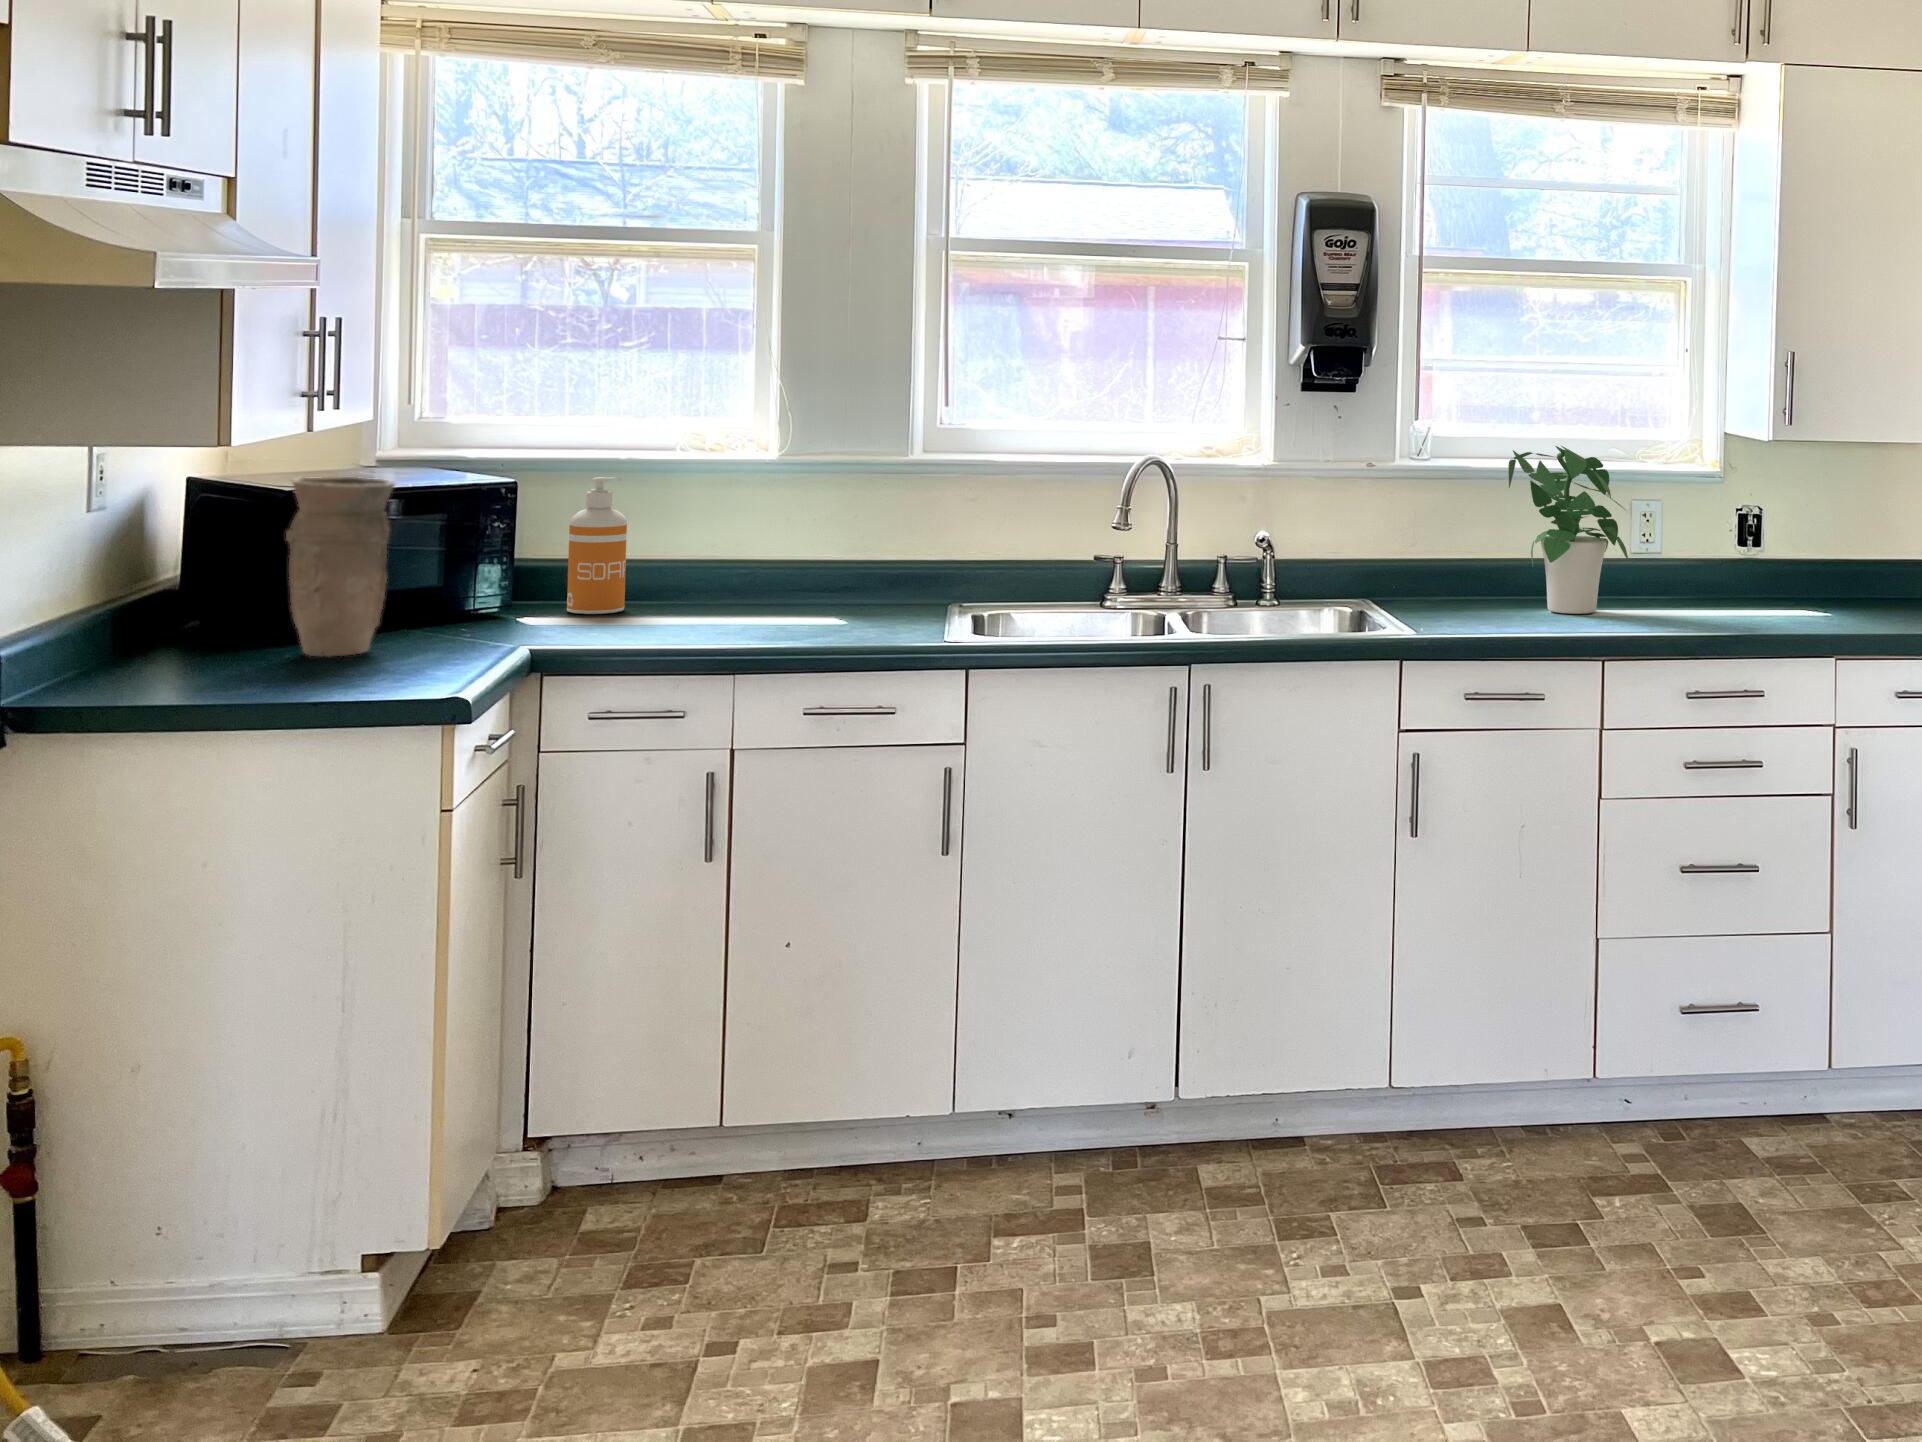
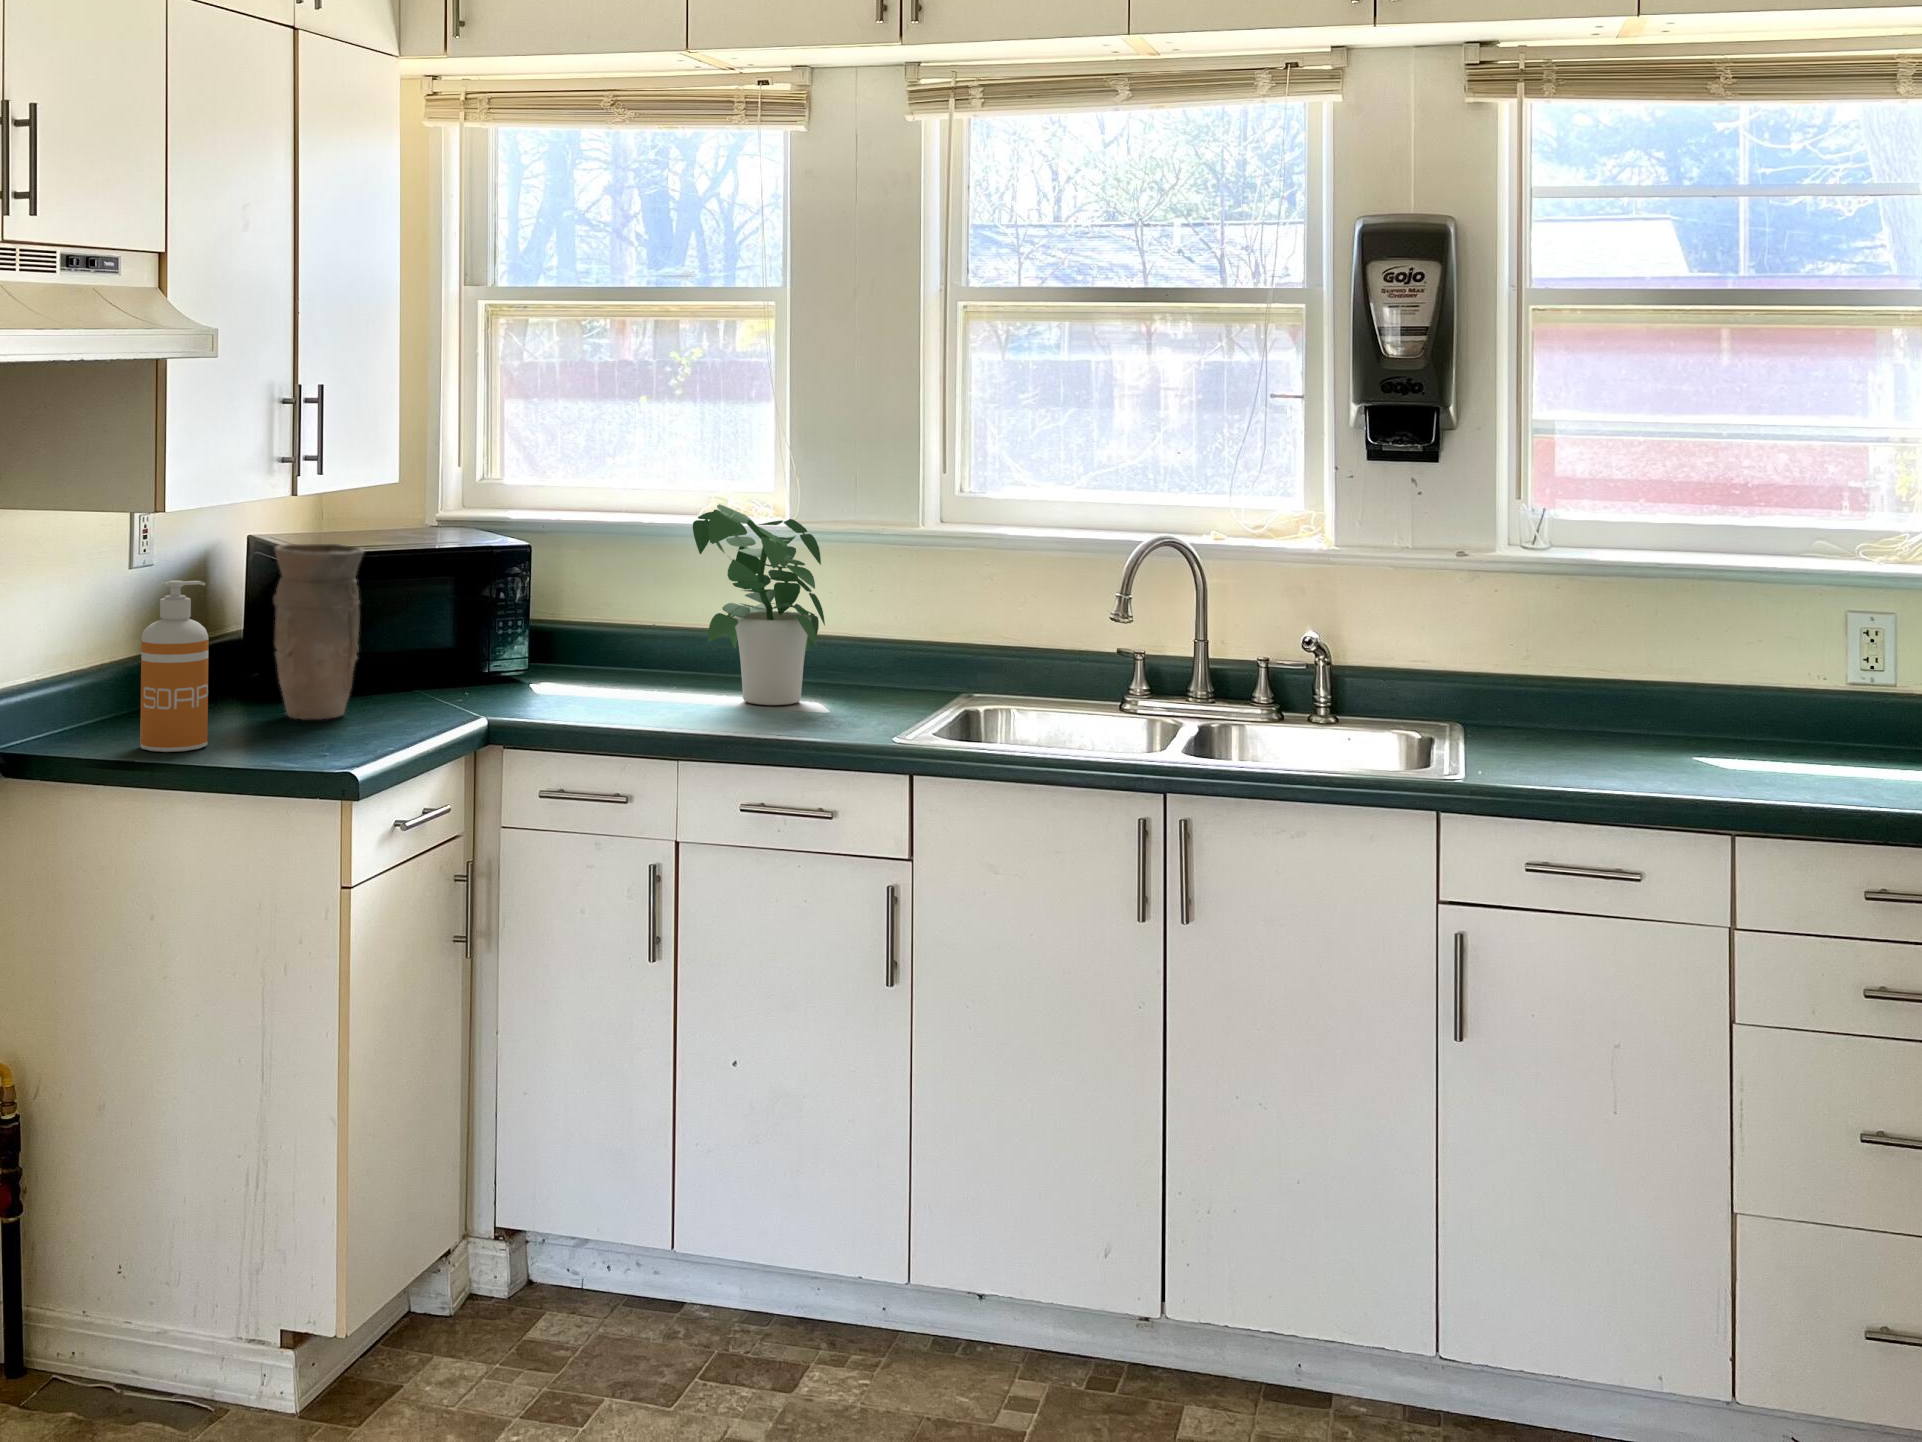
potted plant: present [1508,446,1629,614] -> present [693,504,825,705]
soap dispenser: present [567,477,627,614] -> present [140,580,209,752]

